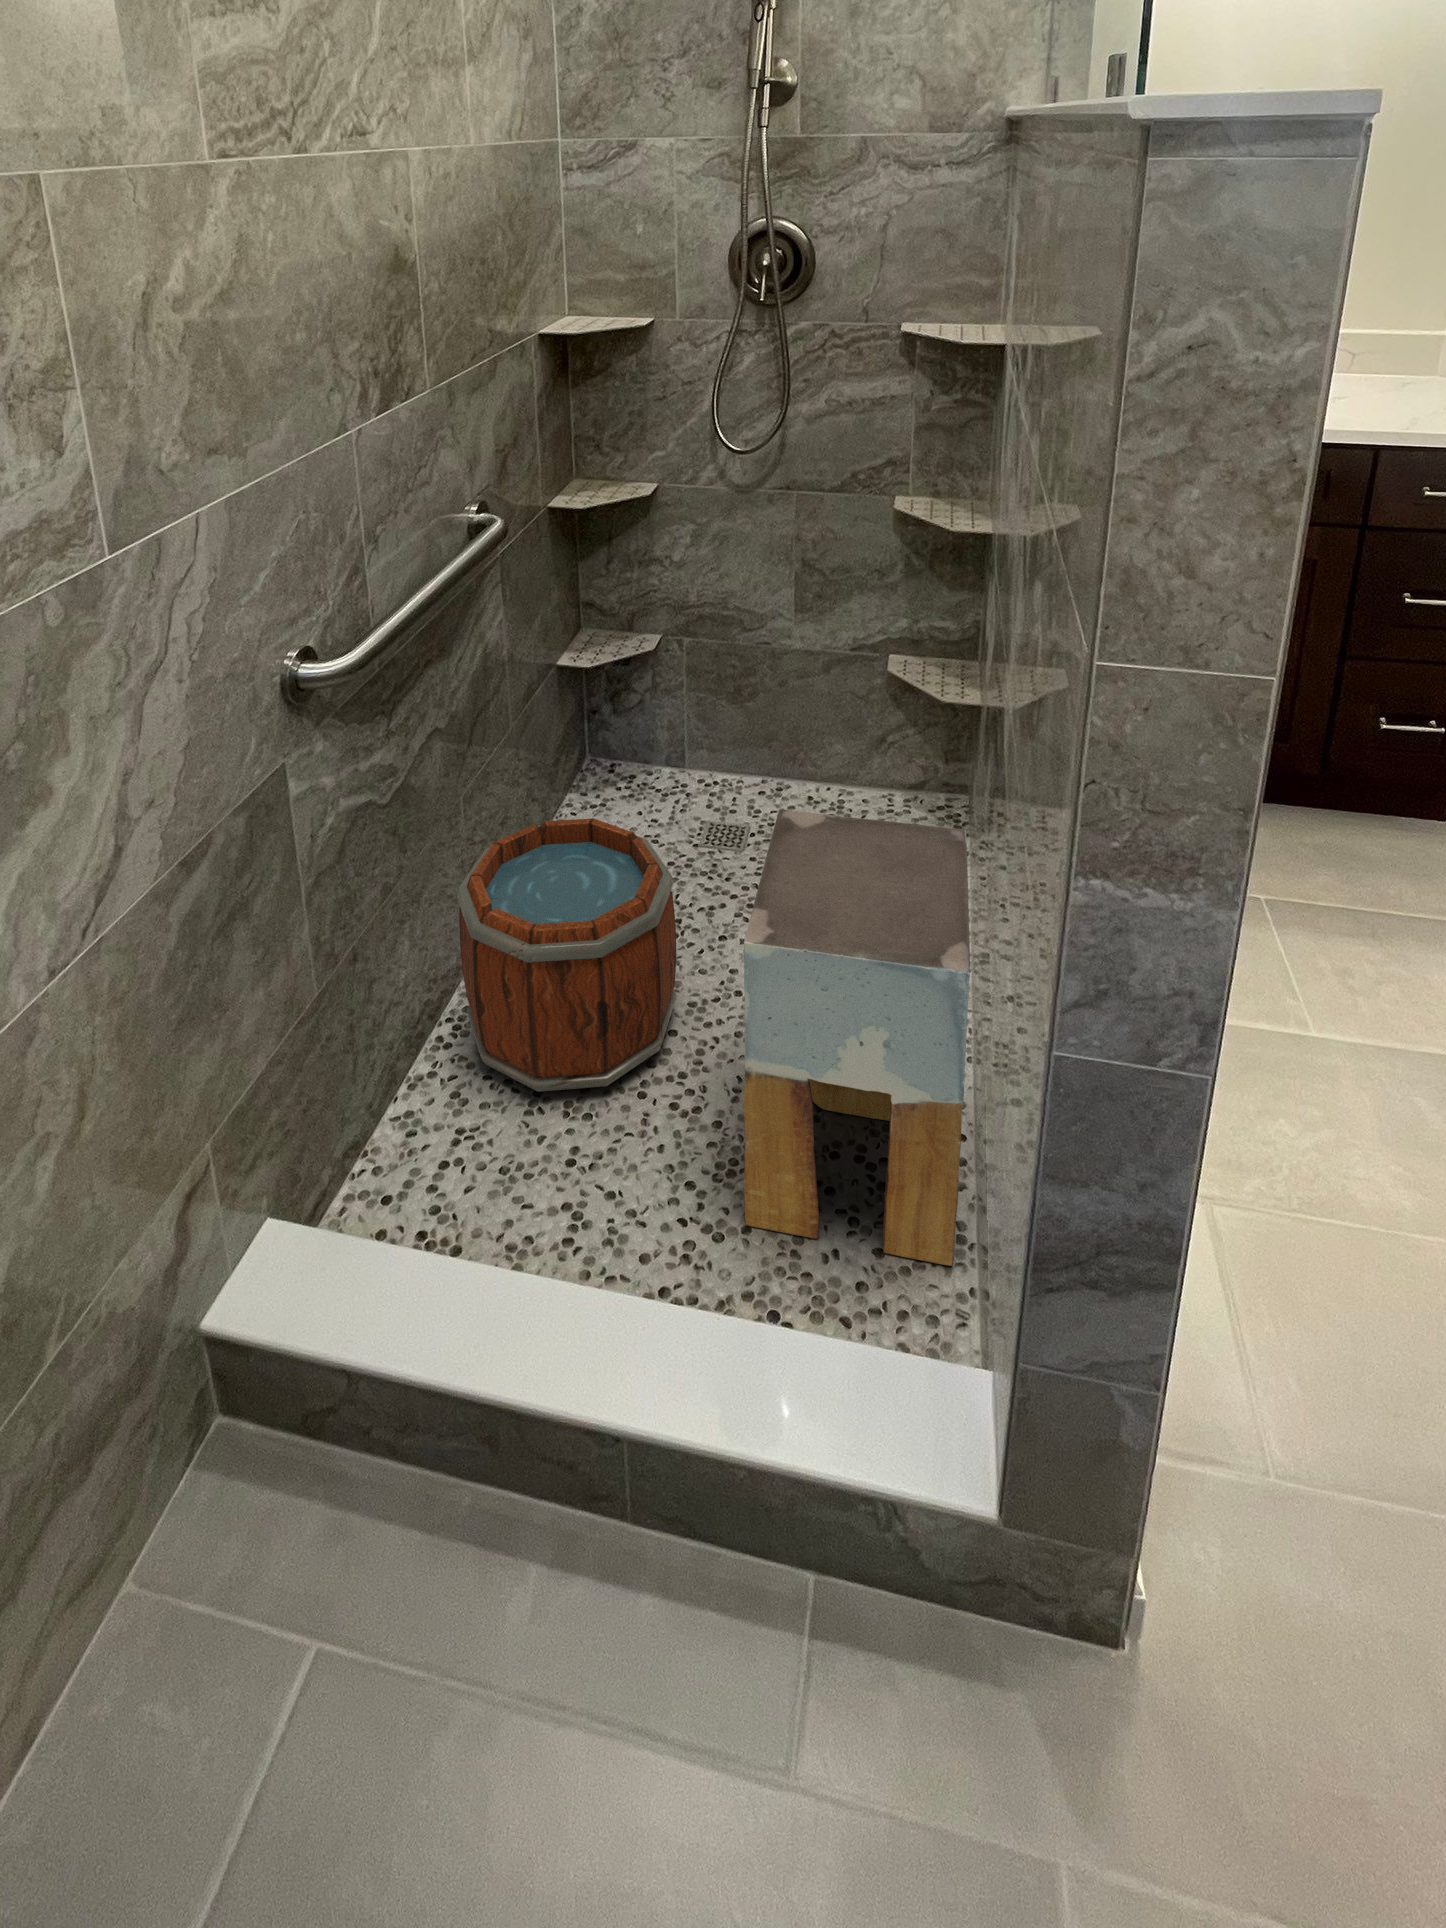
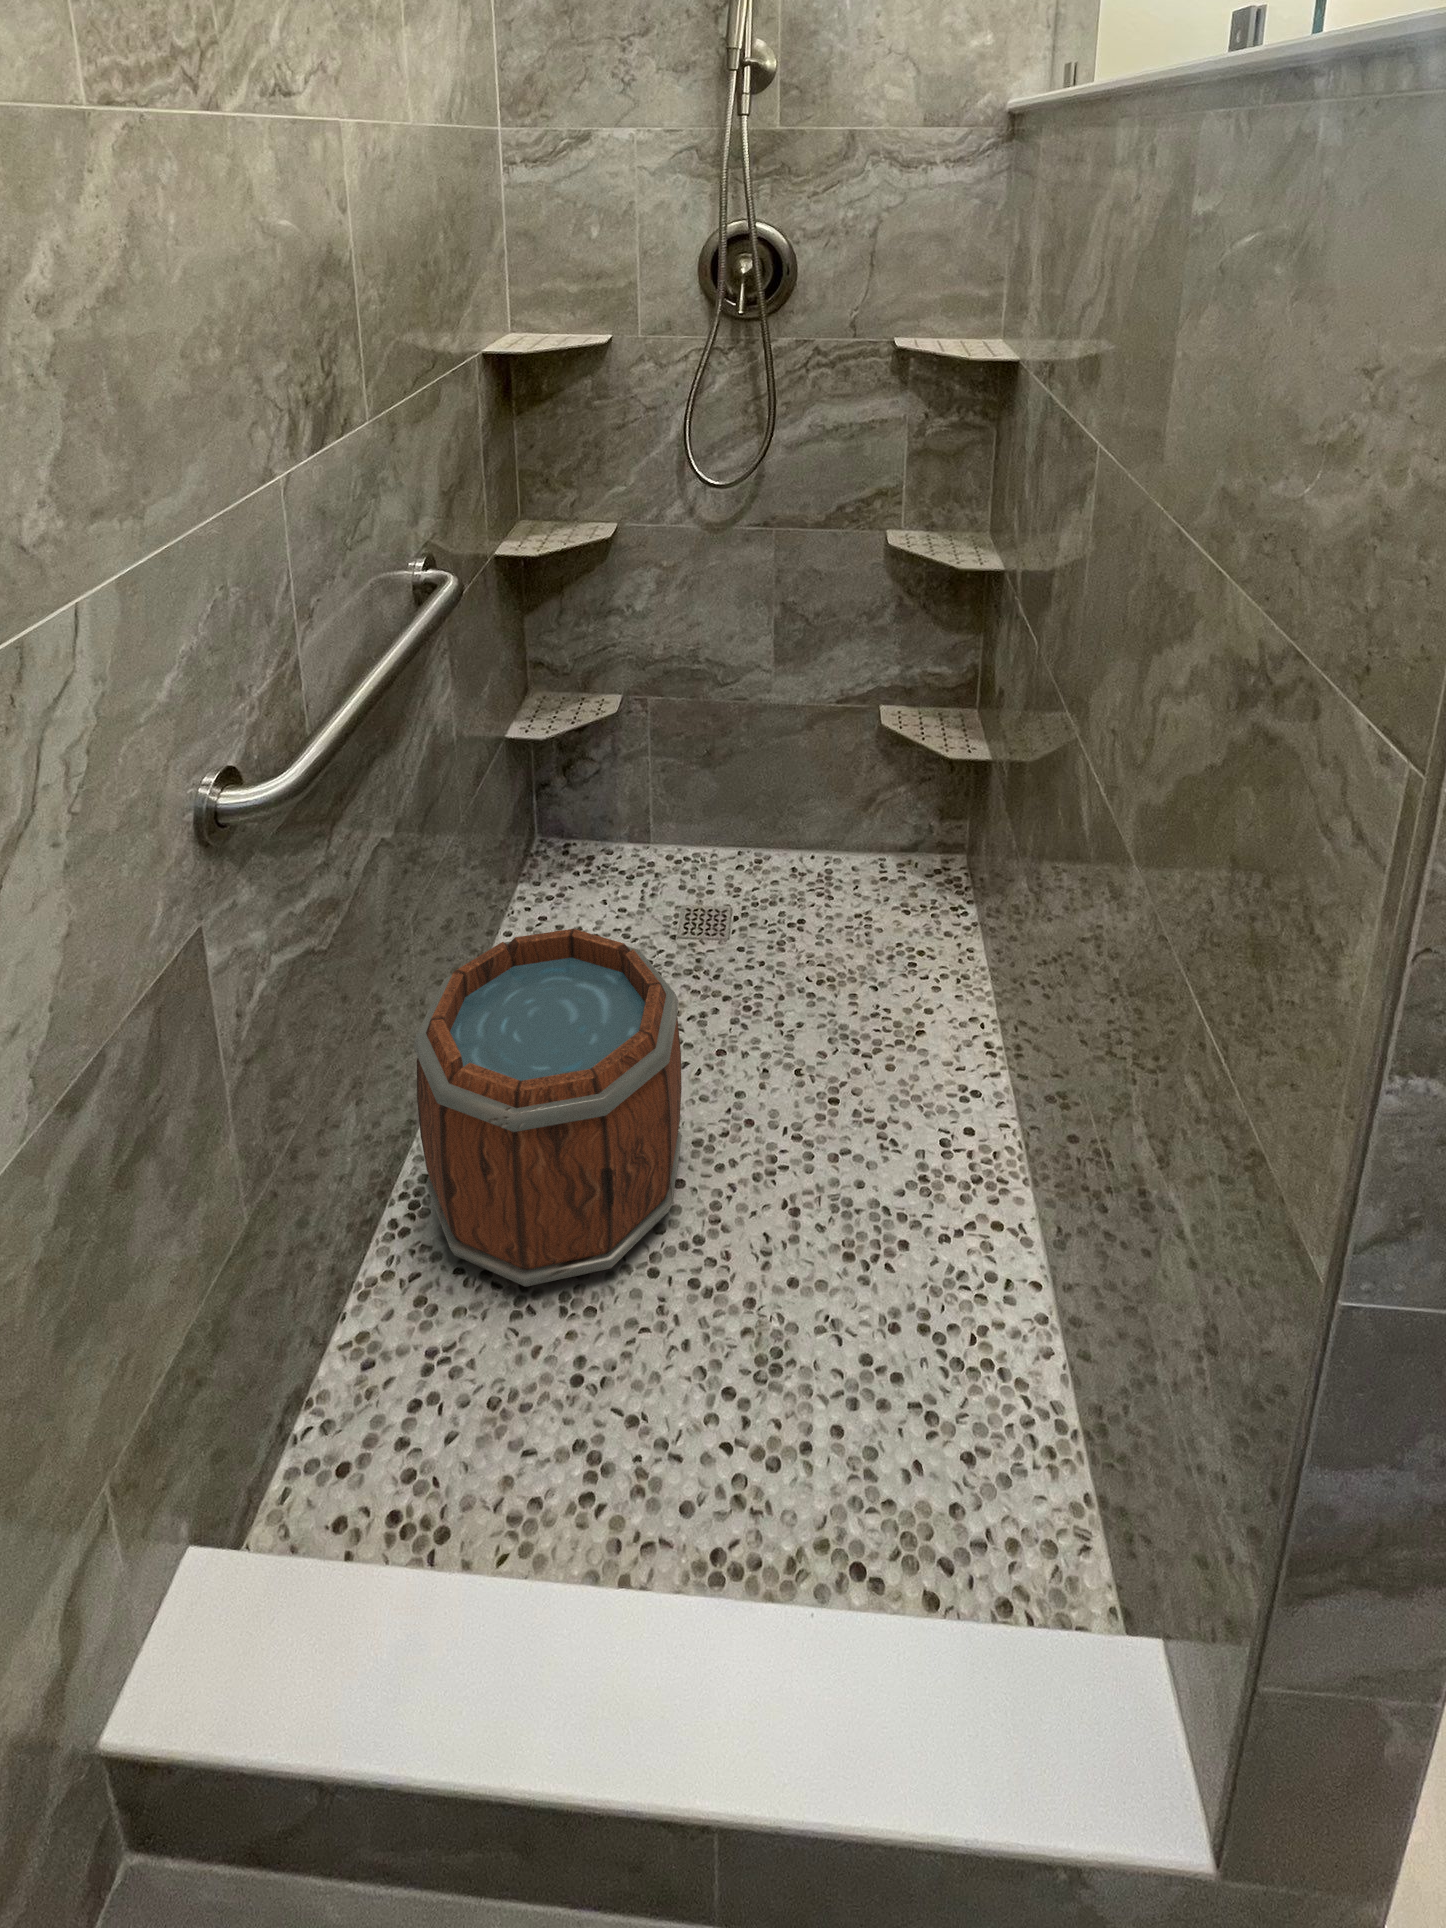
stool: present [744,809,970,1266] -> none [803,913,1088,1464]

